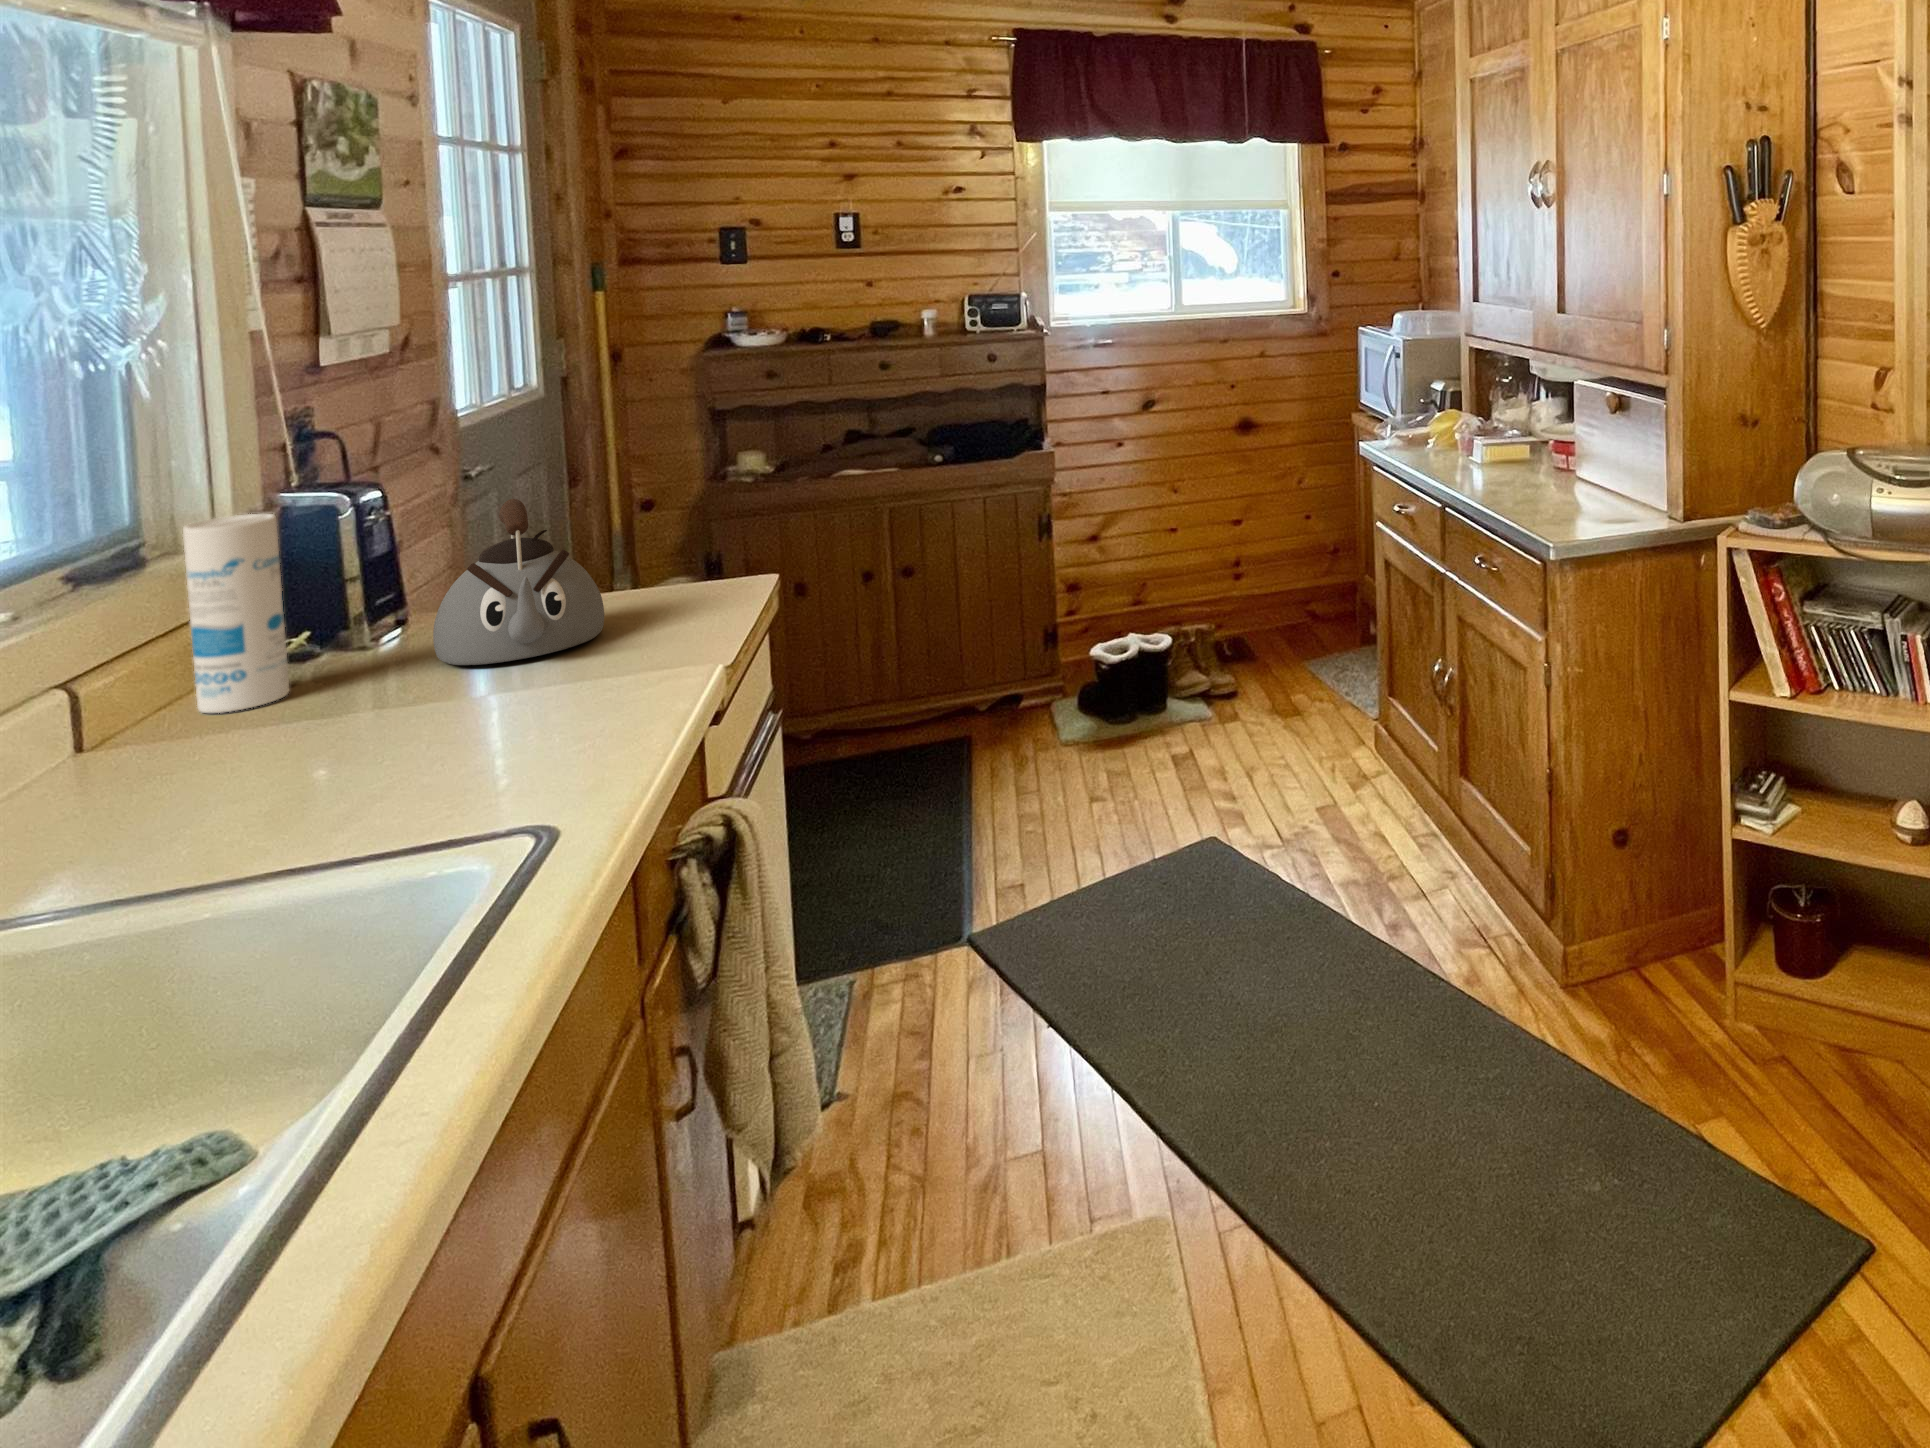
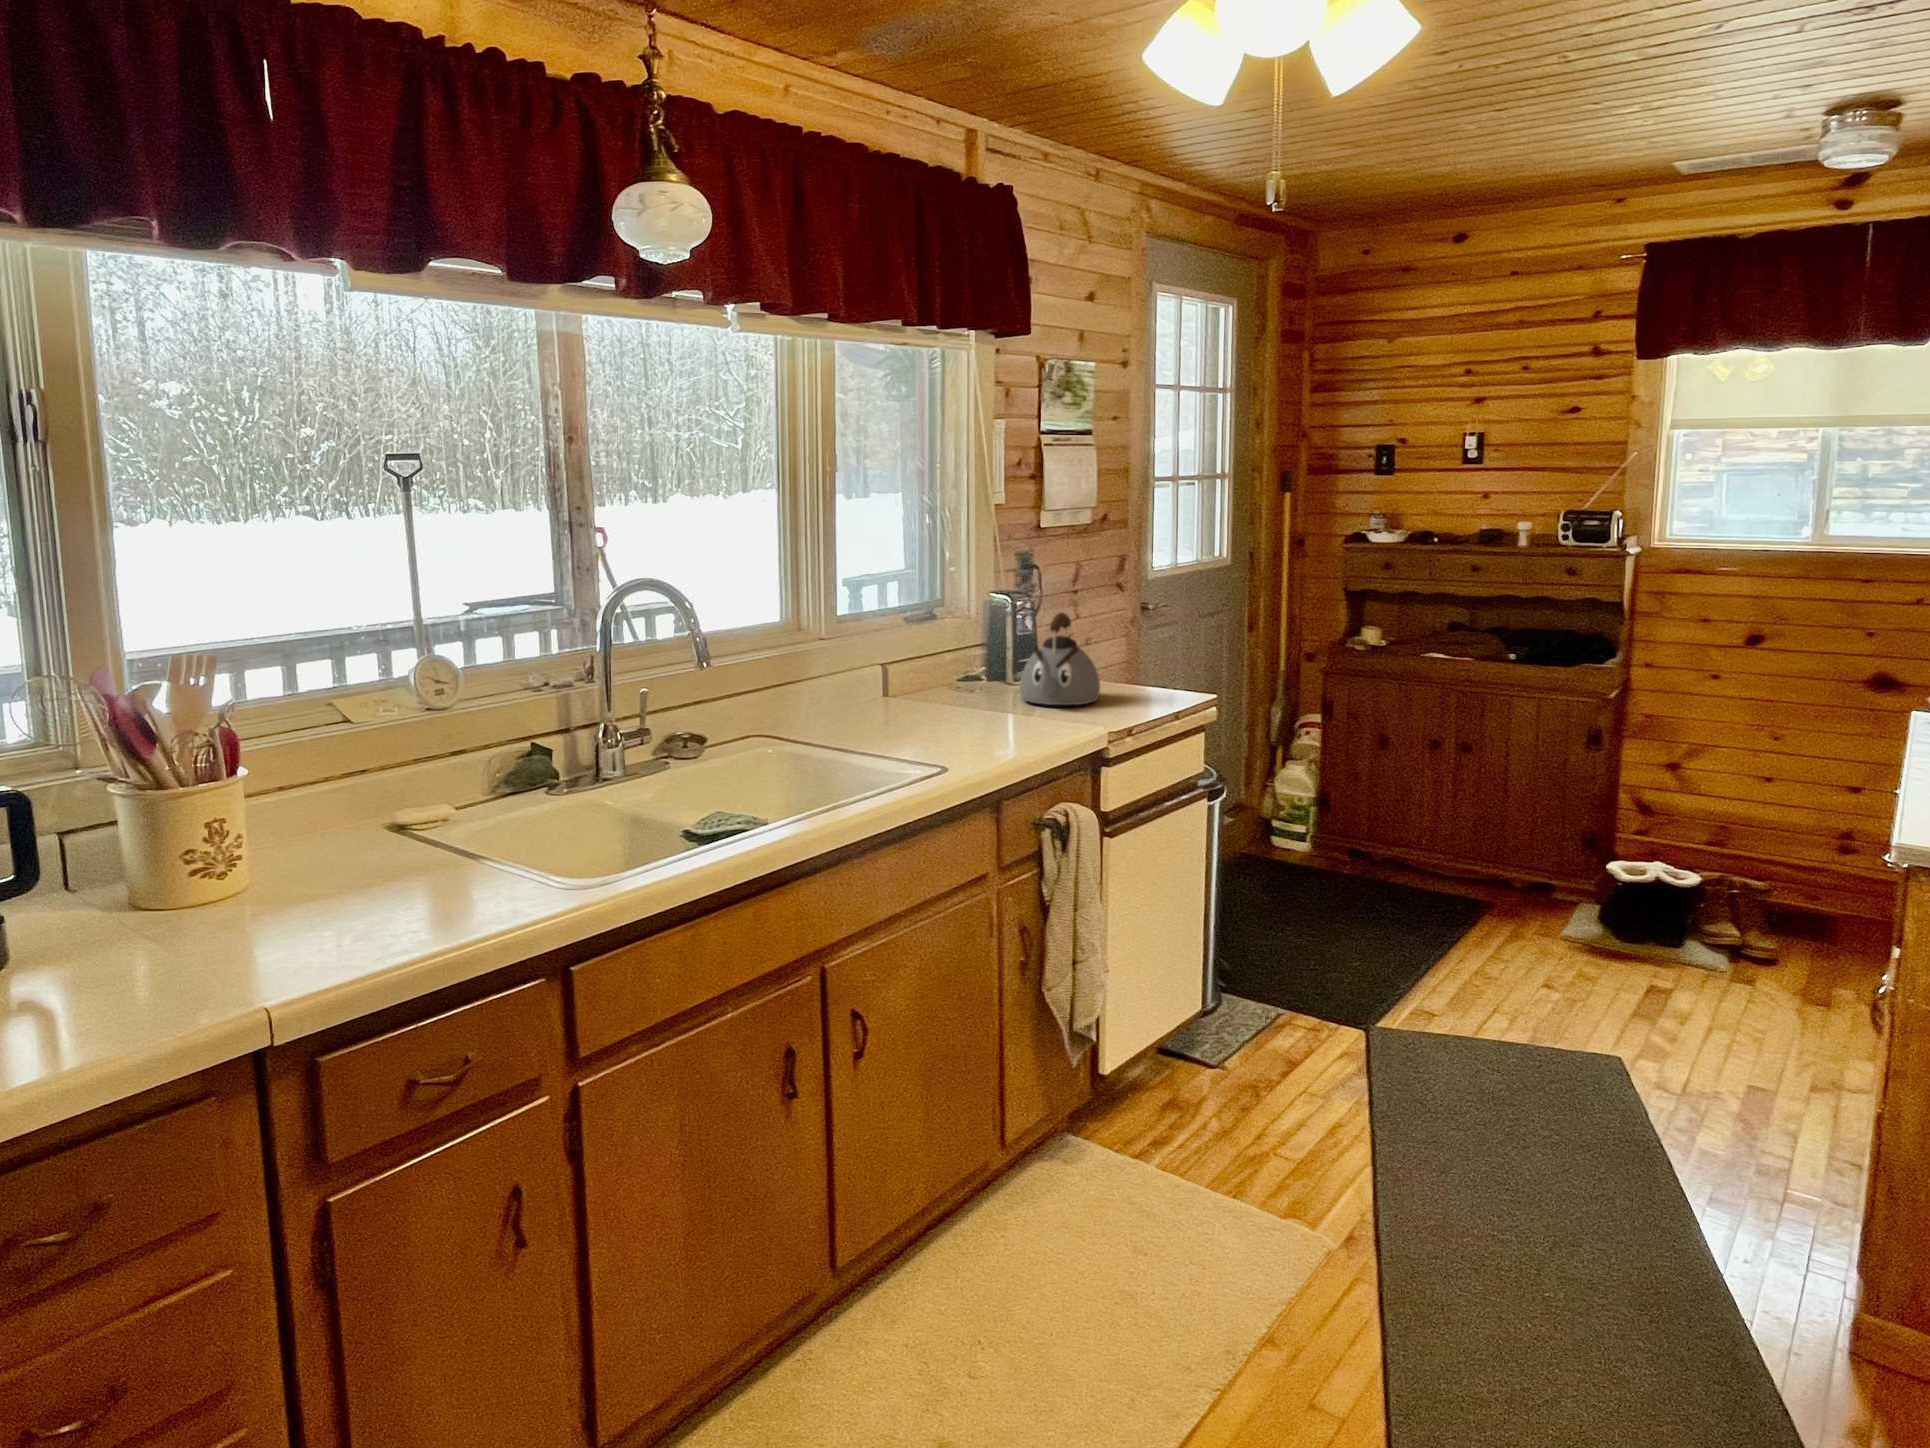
canister: present [183,514,289,713] -> none [931,599,965,697]

